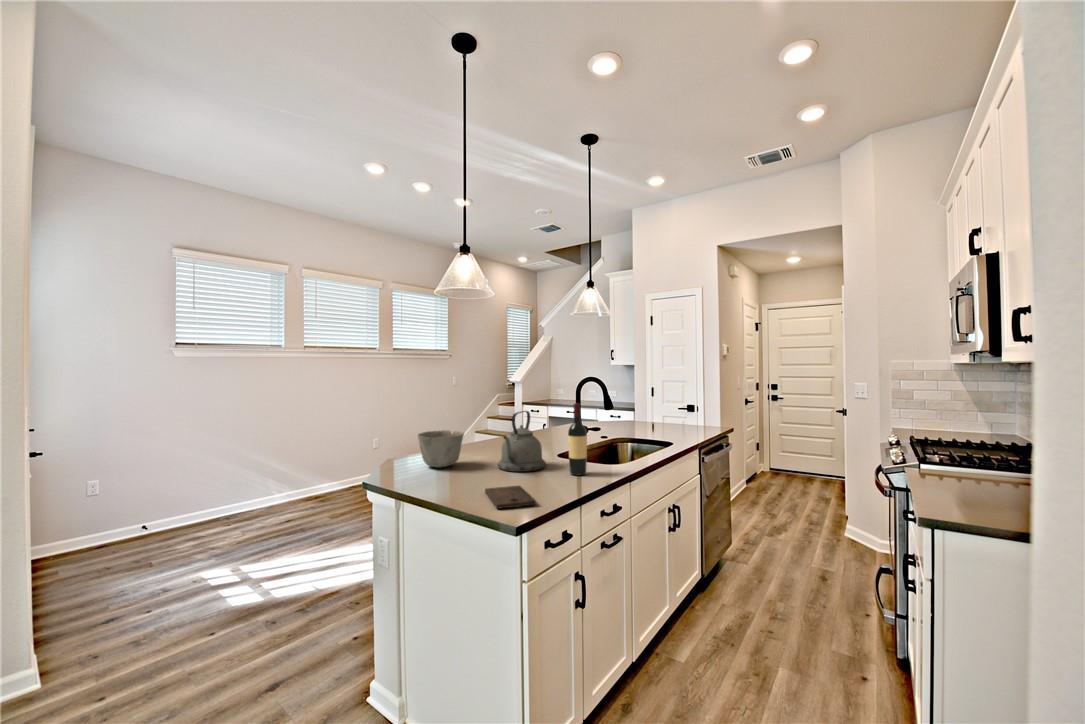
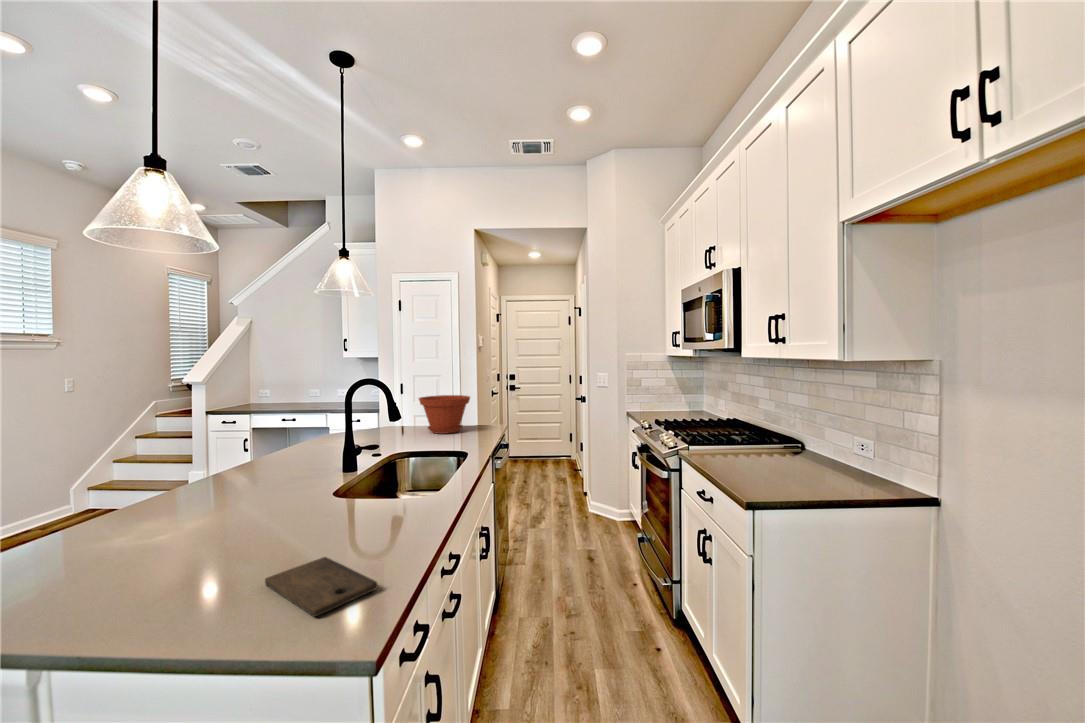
plant pot: none [642,398,687,430] -> present [419,395,470,434]
wine bottle: present [568,403,587,476] -> none [380,415,407,517]
kettle: present [498,411,546,472] -> none [254,431,337,530]
ceramic bowl: present [418,430,464,467] -> none [75,476,185,551]

